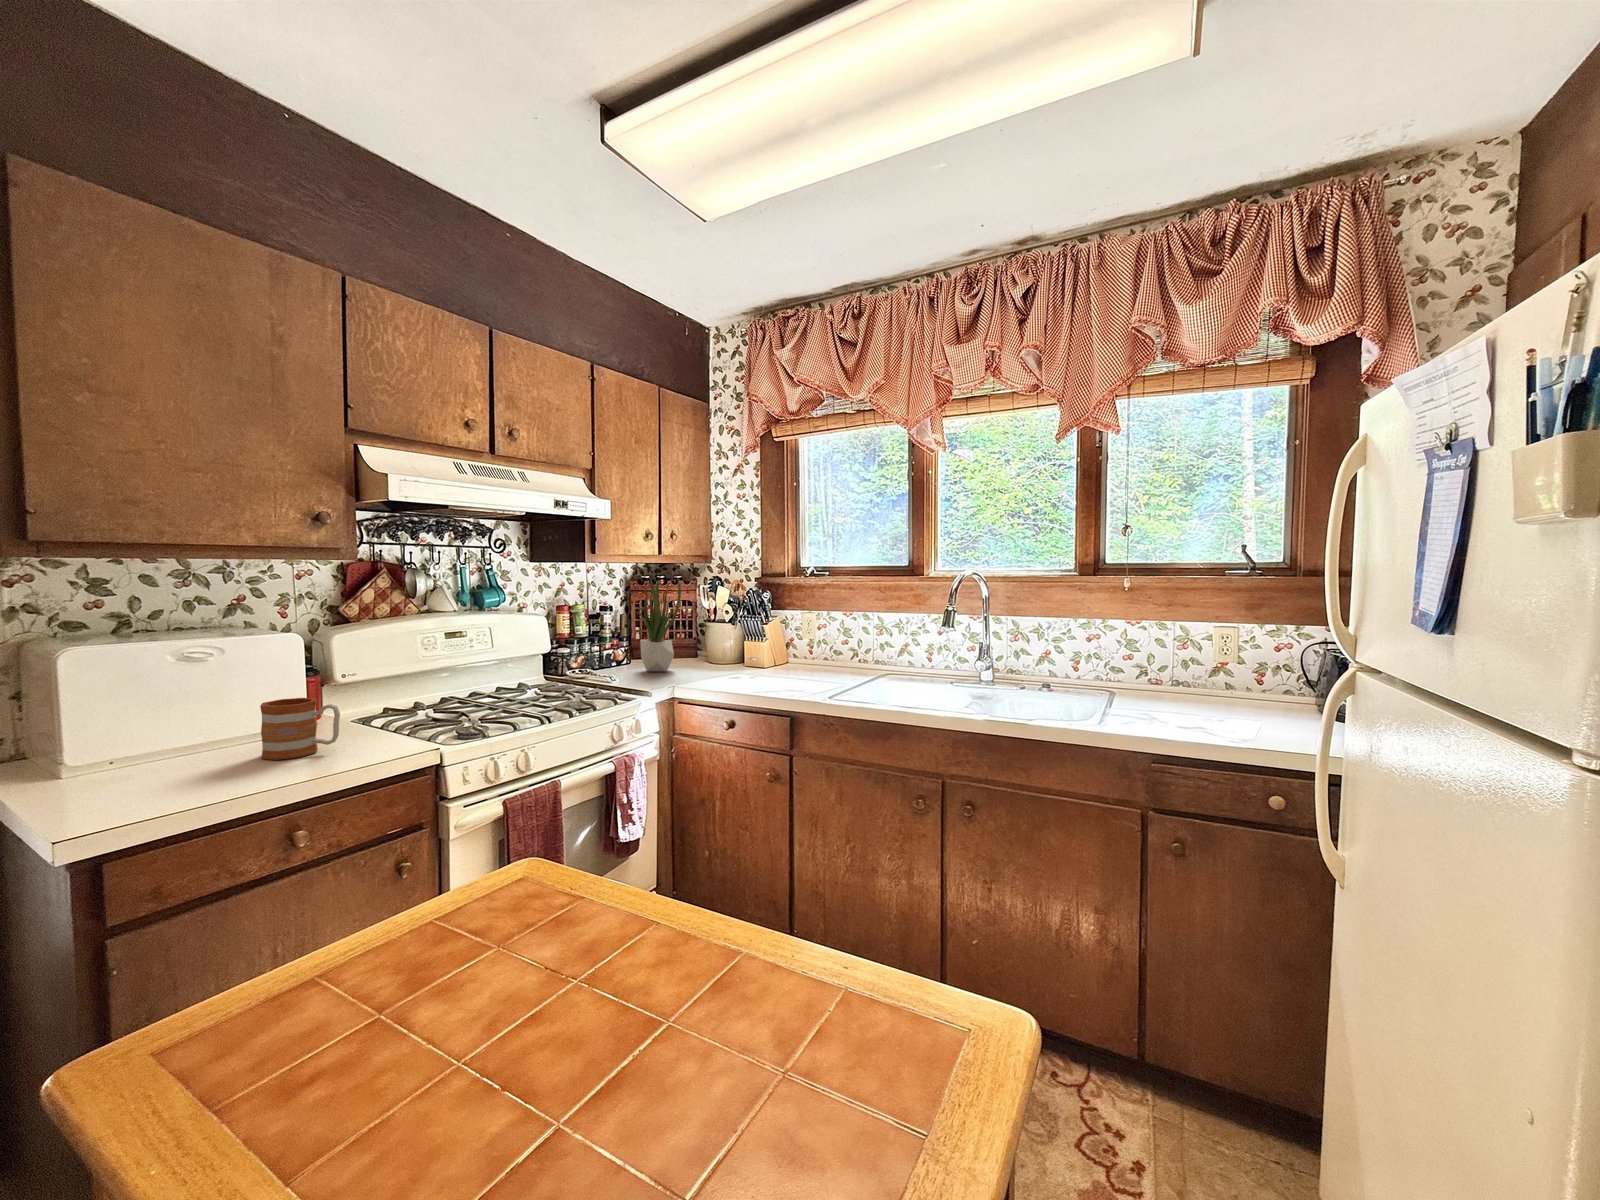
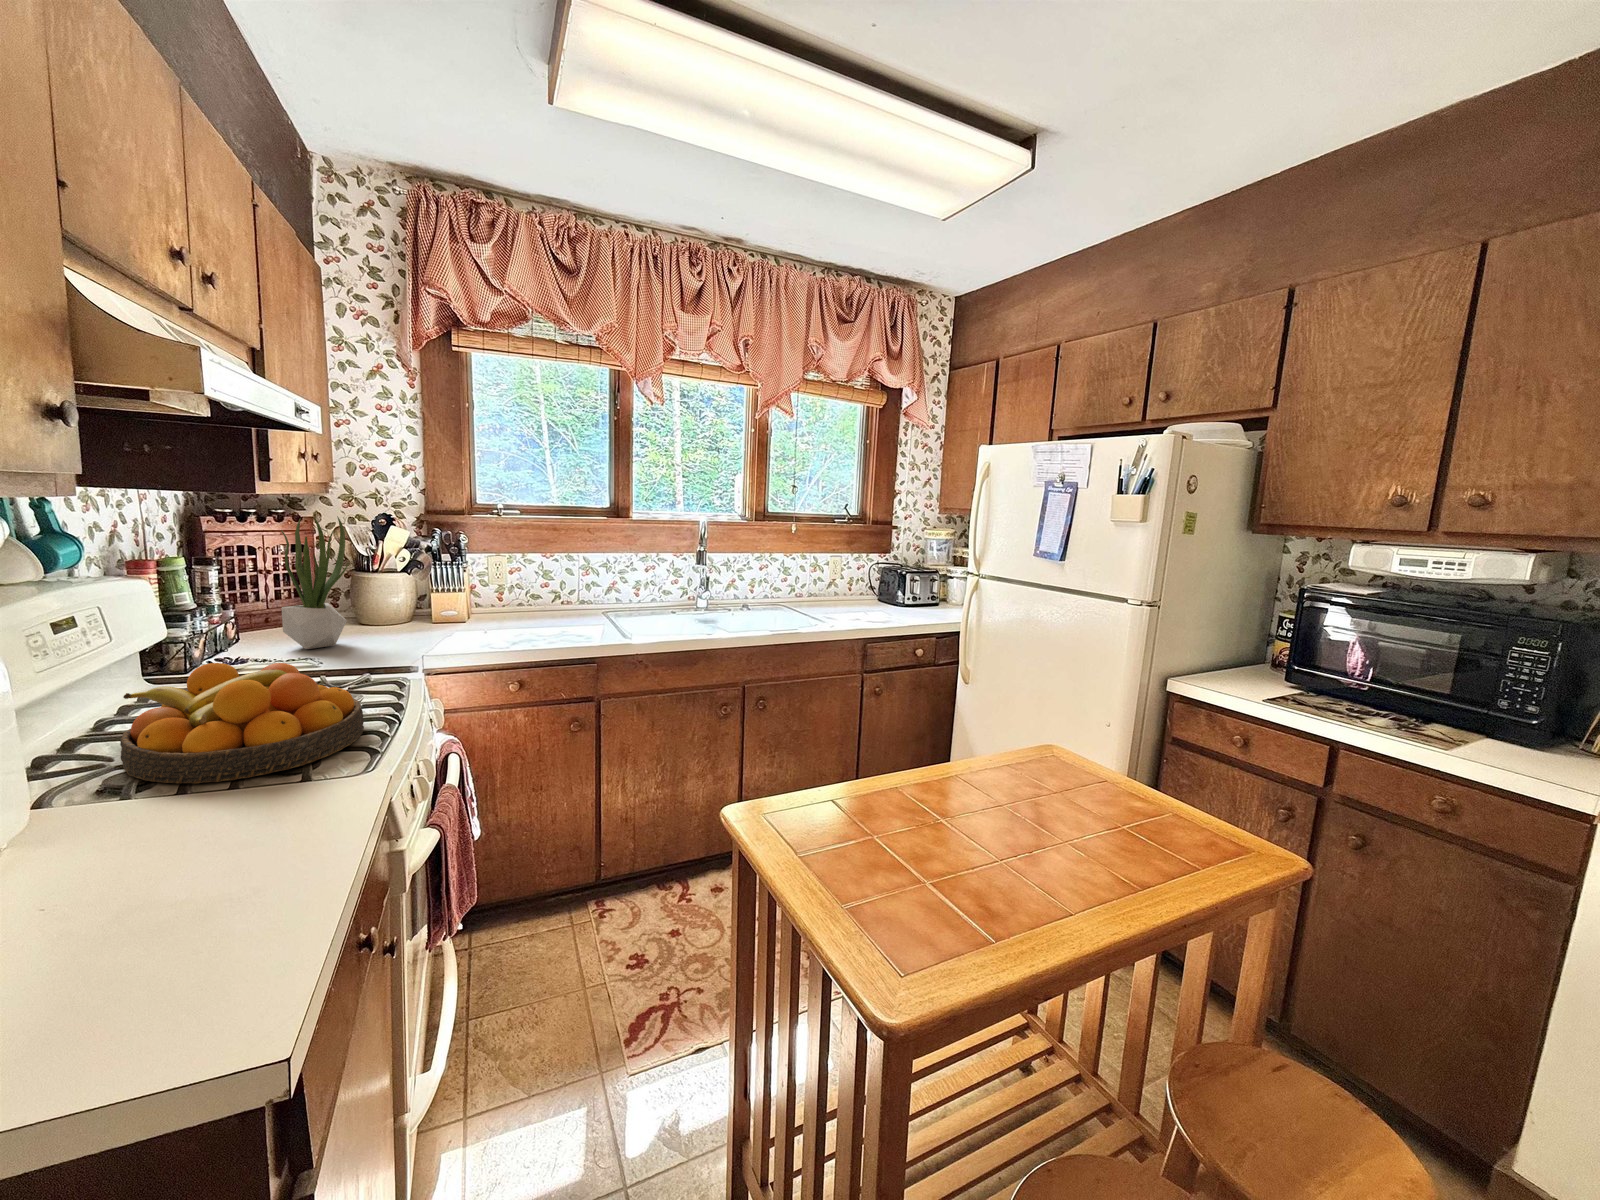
fruit bowl: none [419,656,546,723] -> present [120,663,364,783]
mug: present [260,698,340,760] -> none [72,787,244,927]

